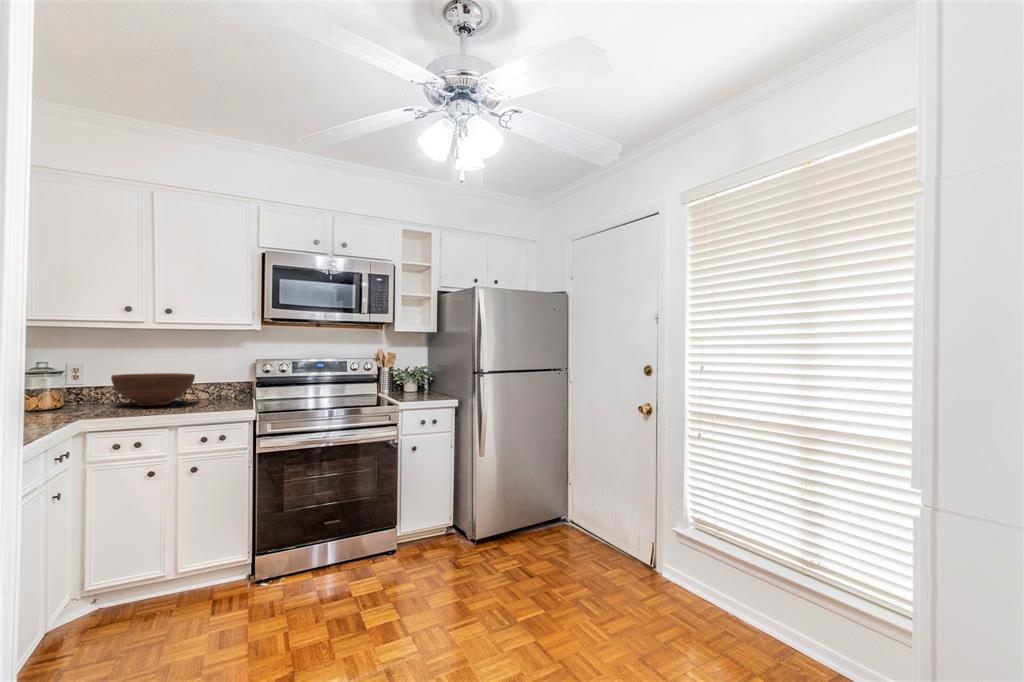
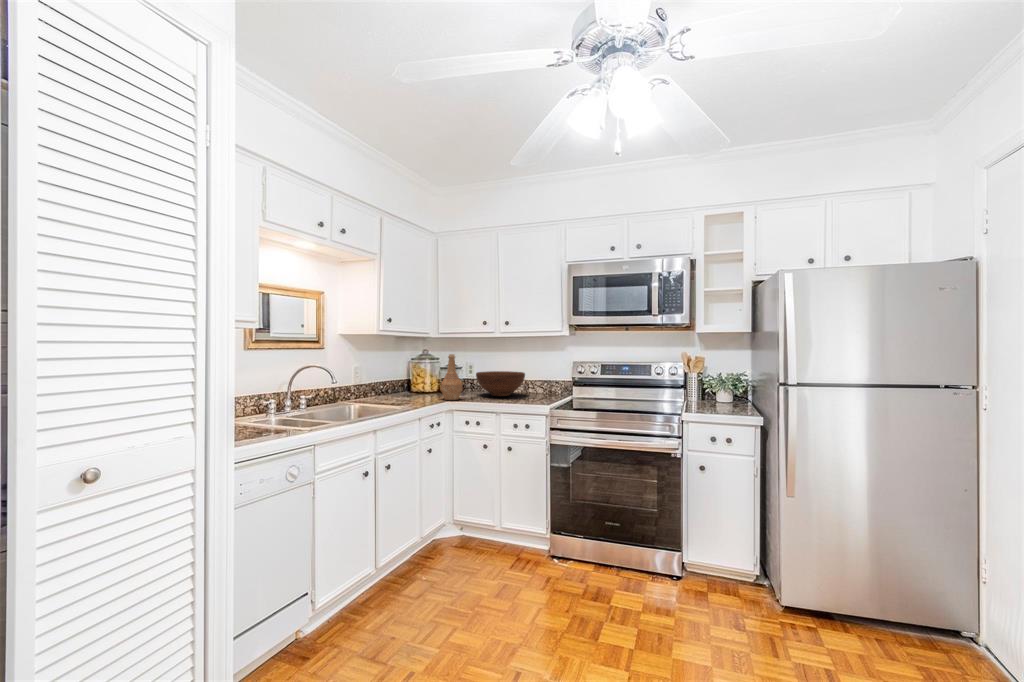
vase: none [56,349,100,416] -> present [441,354,462,400]

